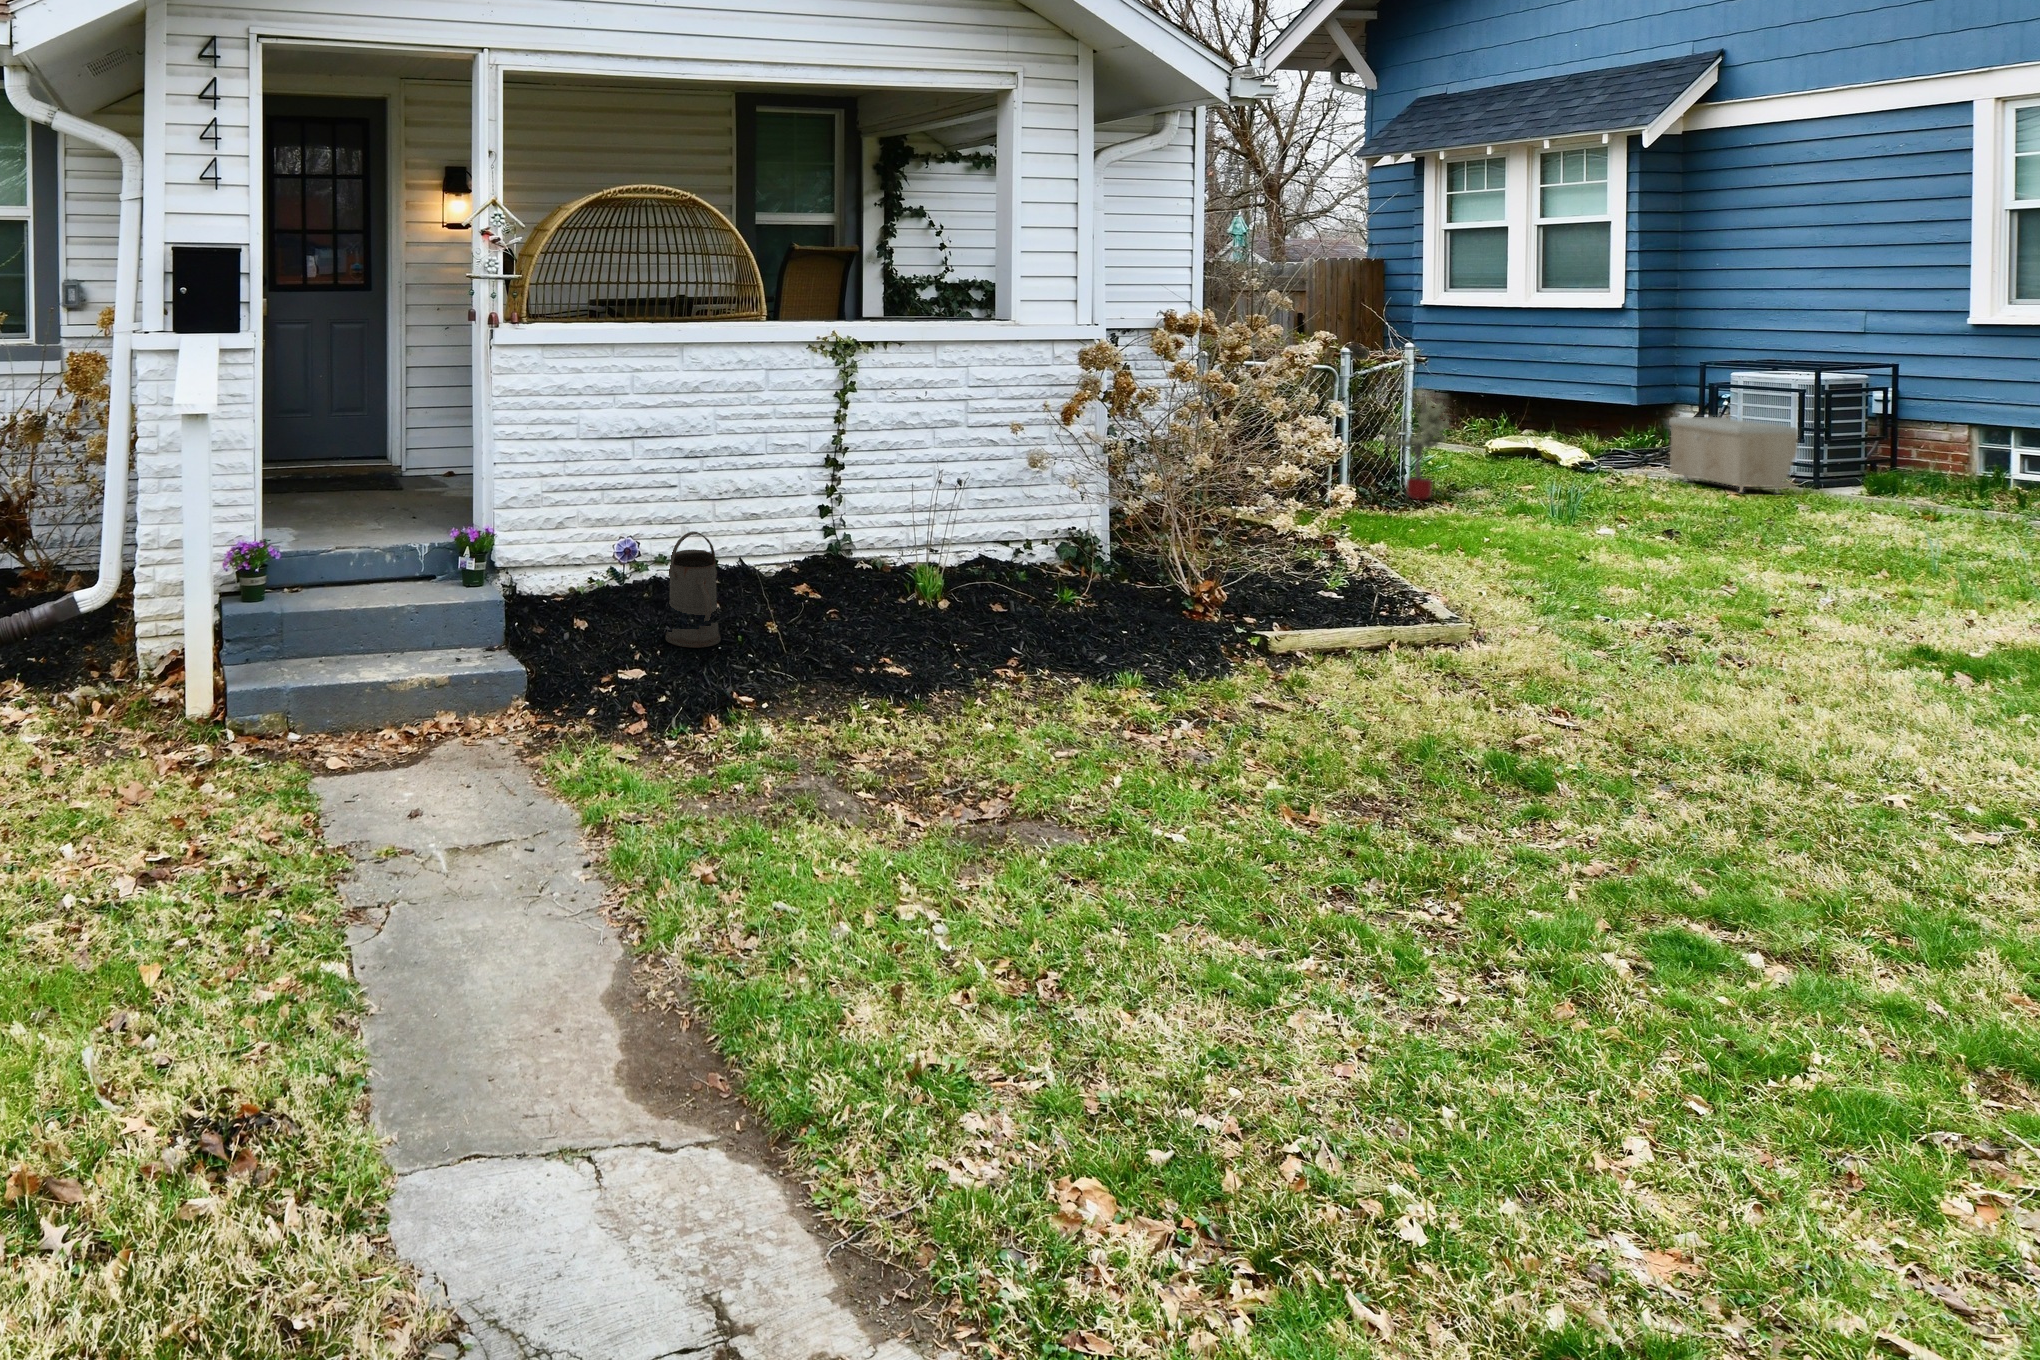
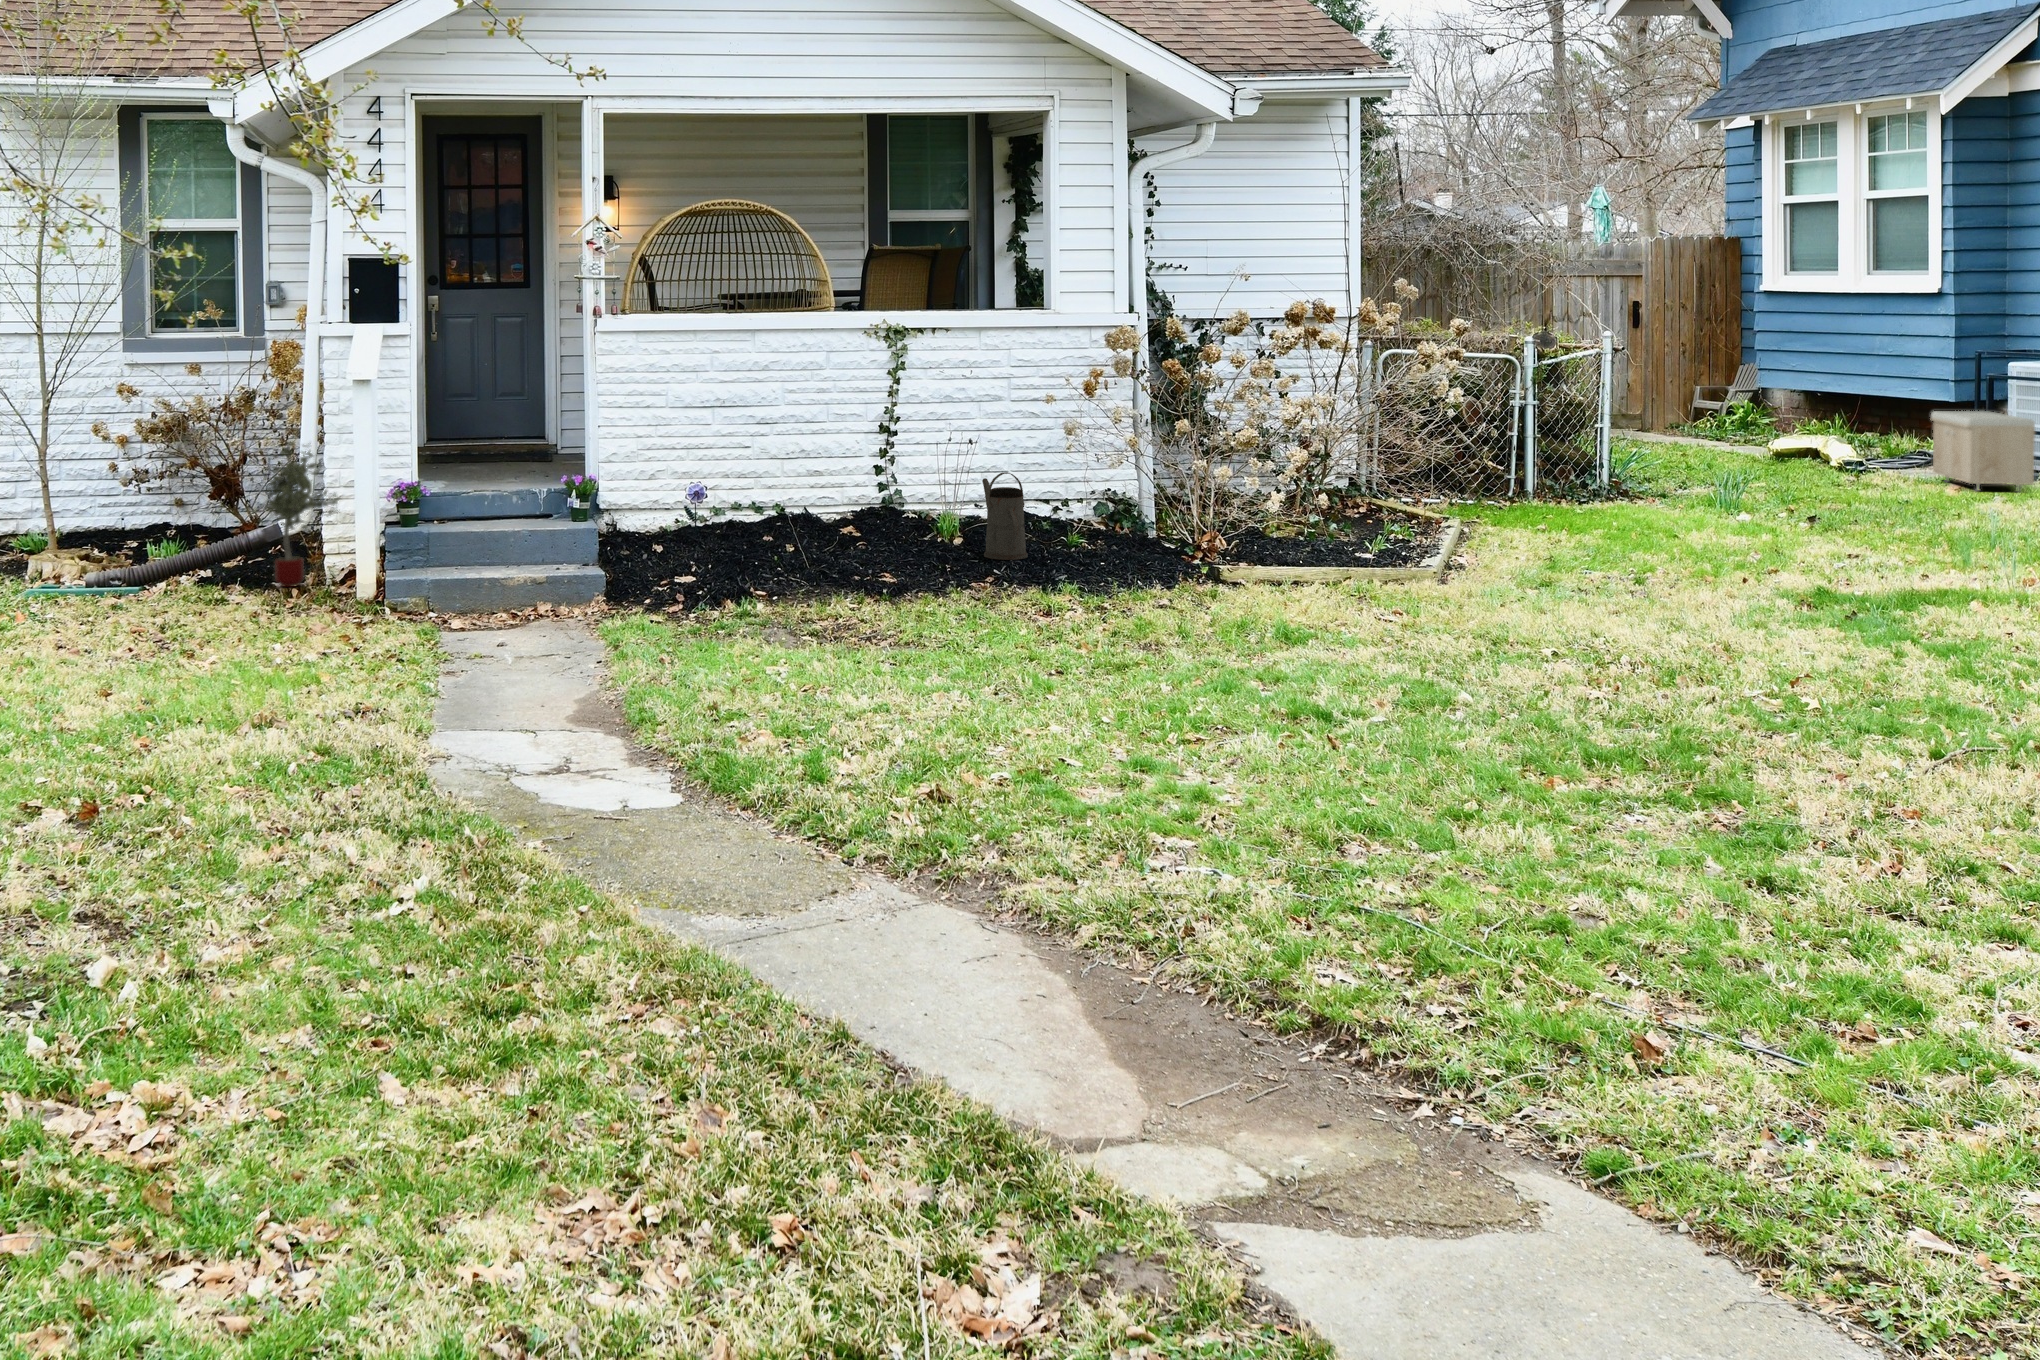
potted tree: present [1382,391,1449,500] -> present [265,442,340,587]
watering can: present [666,532,721,648] -> present [982,472,1028,560]

